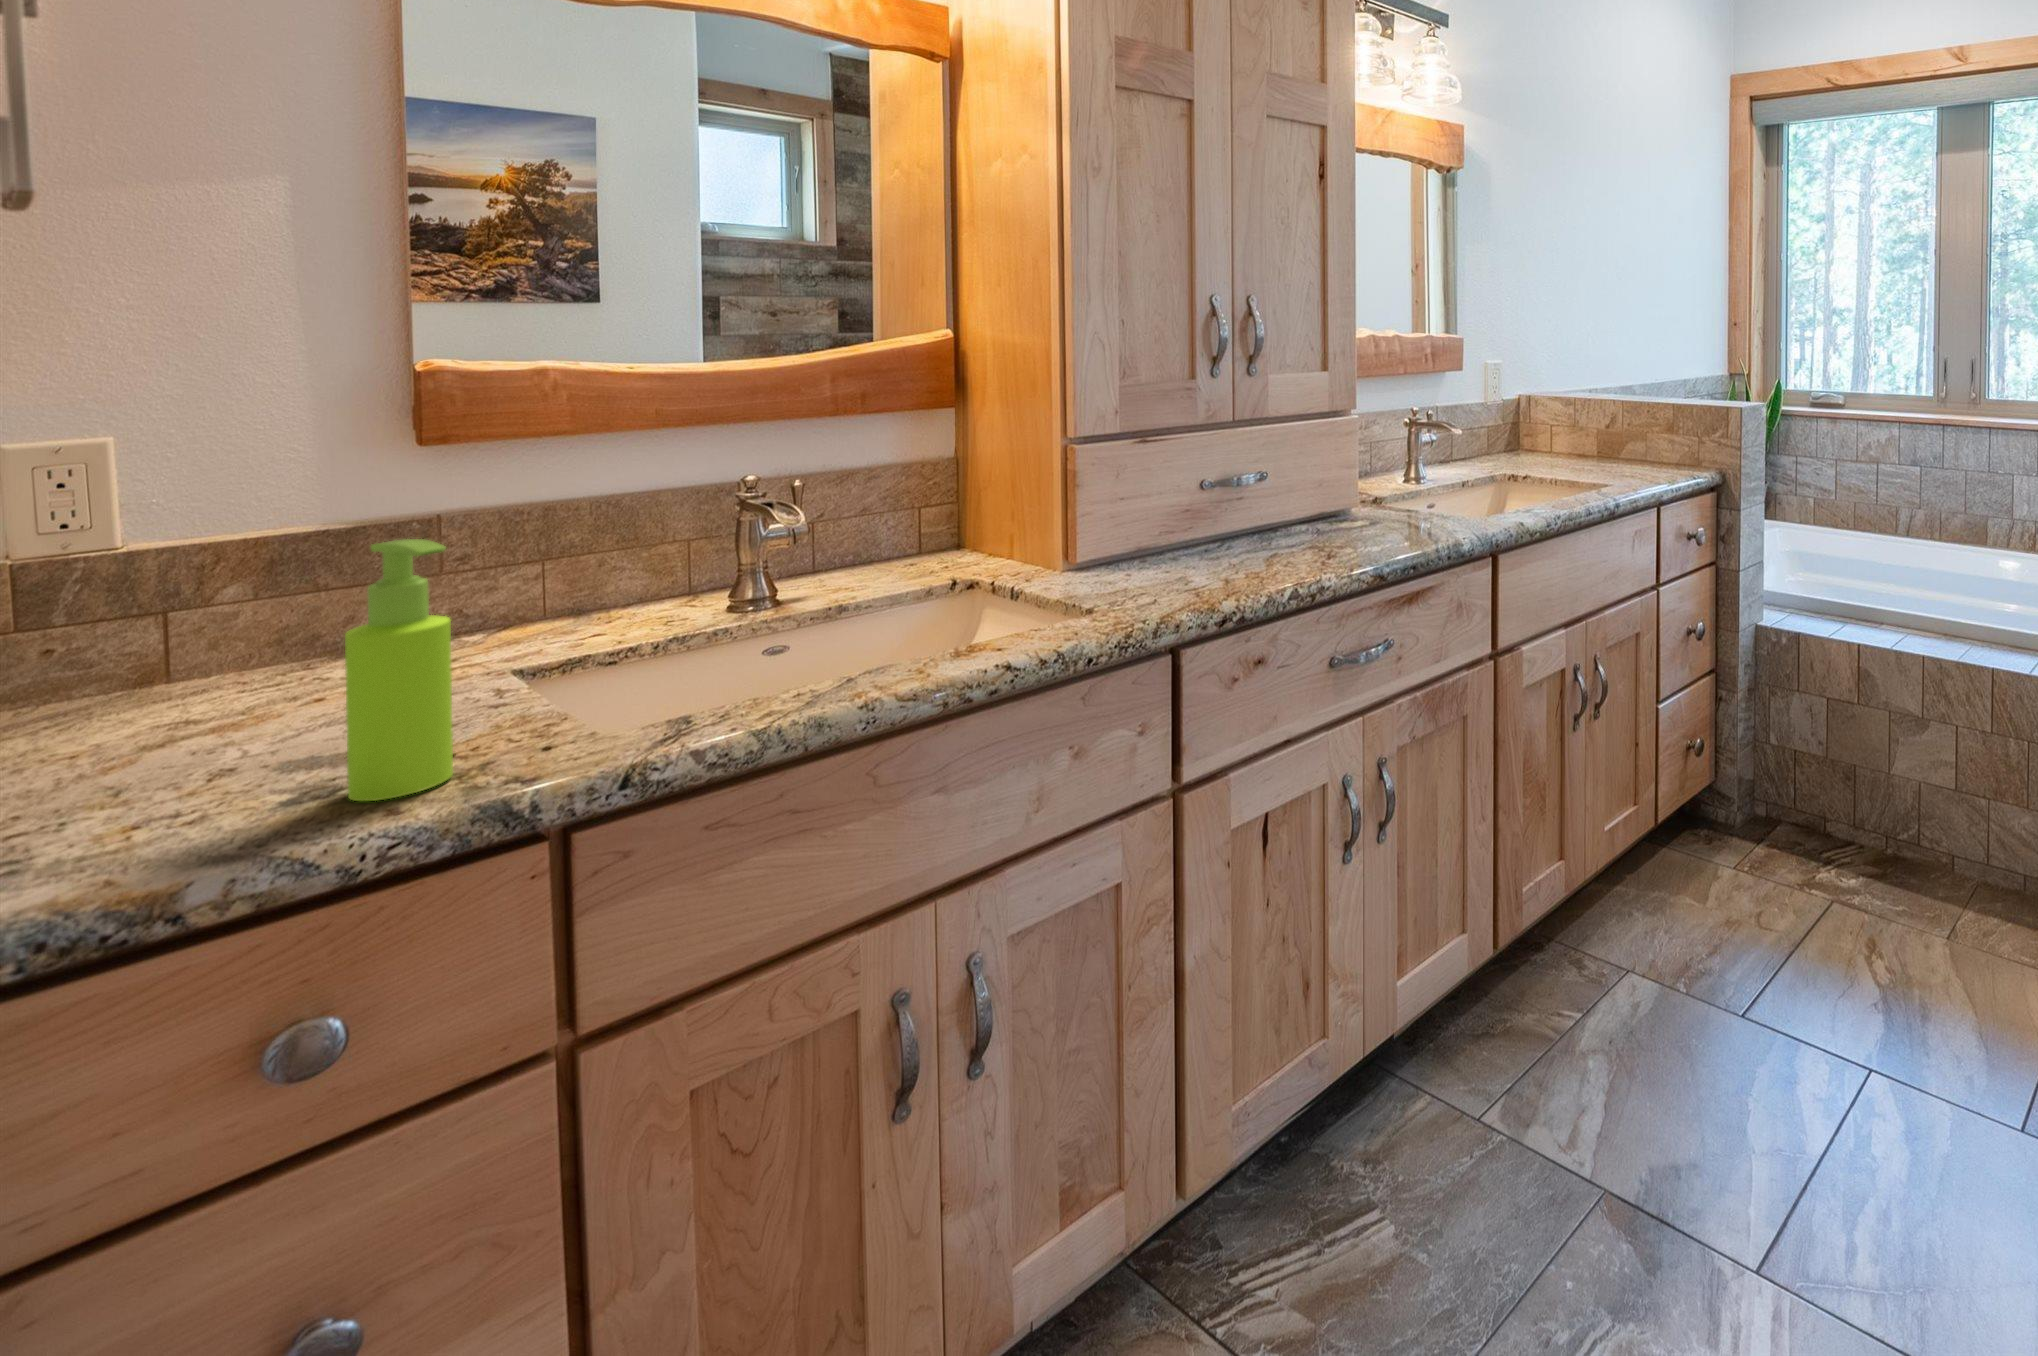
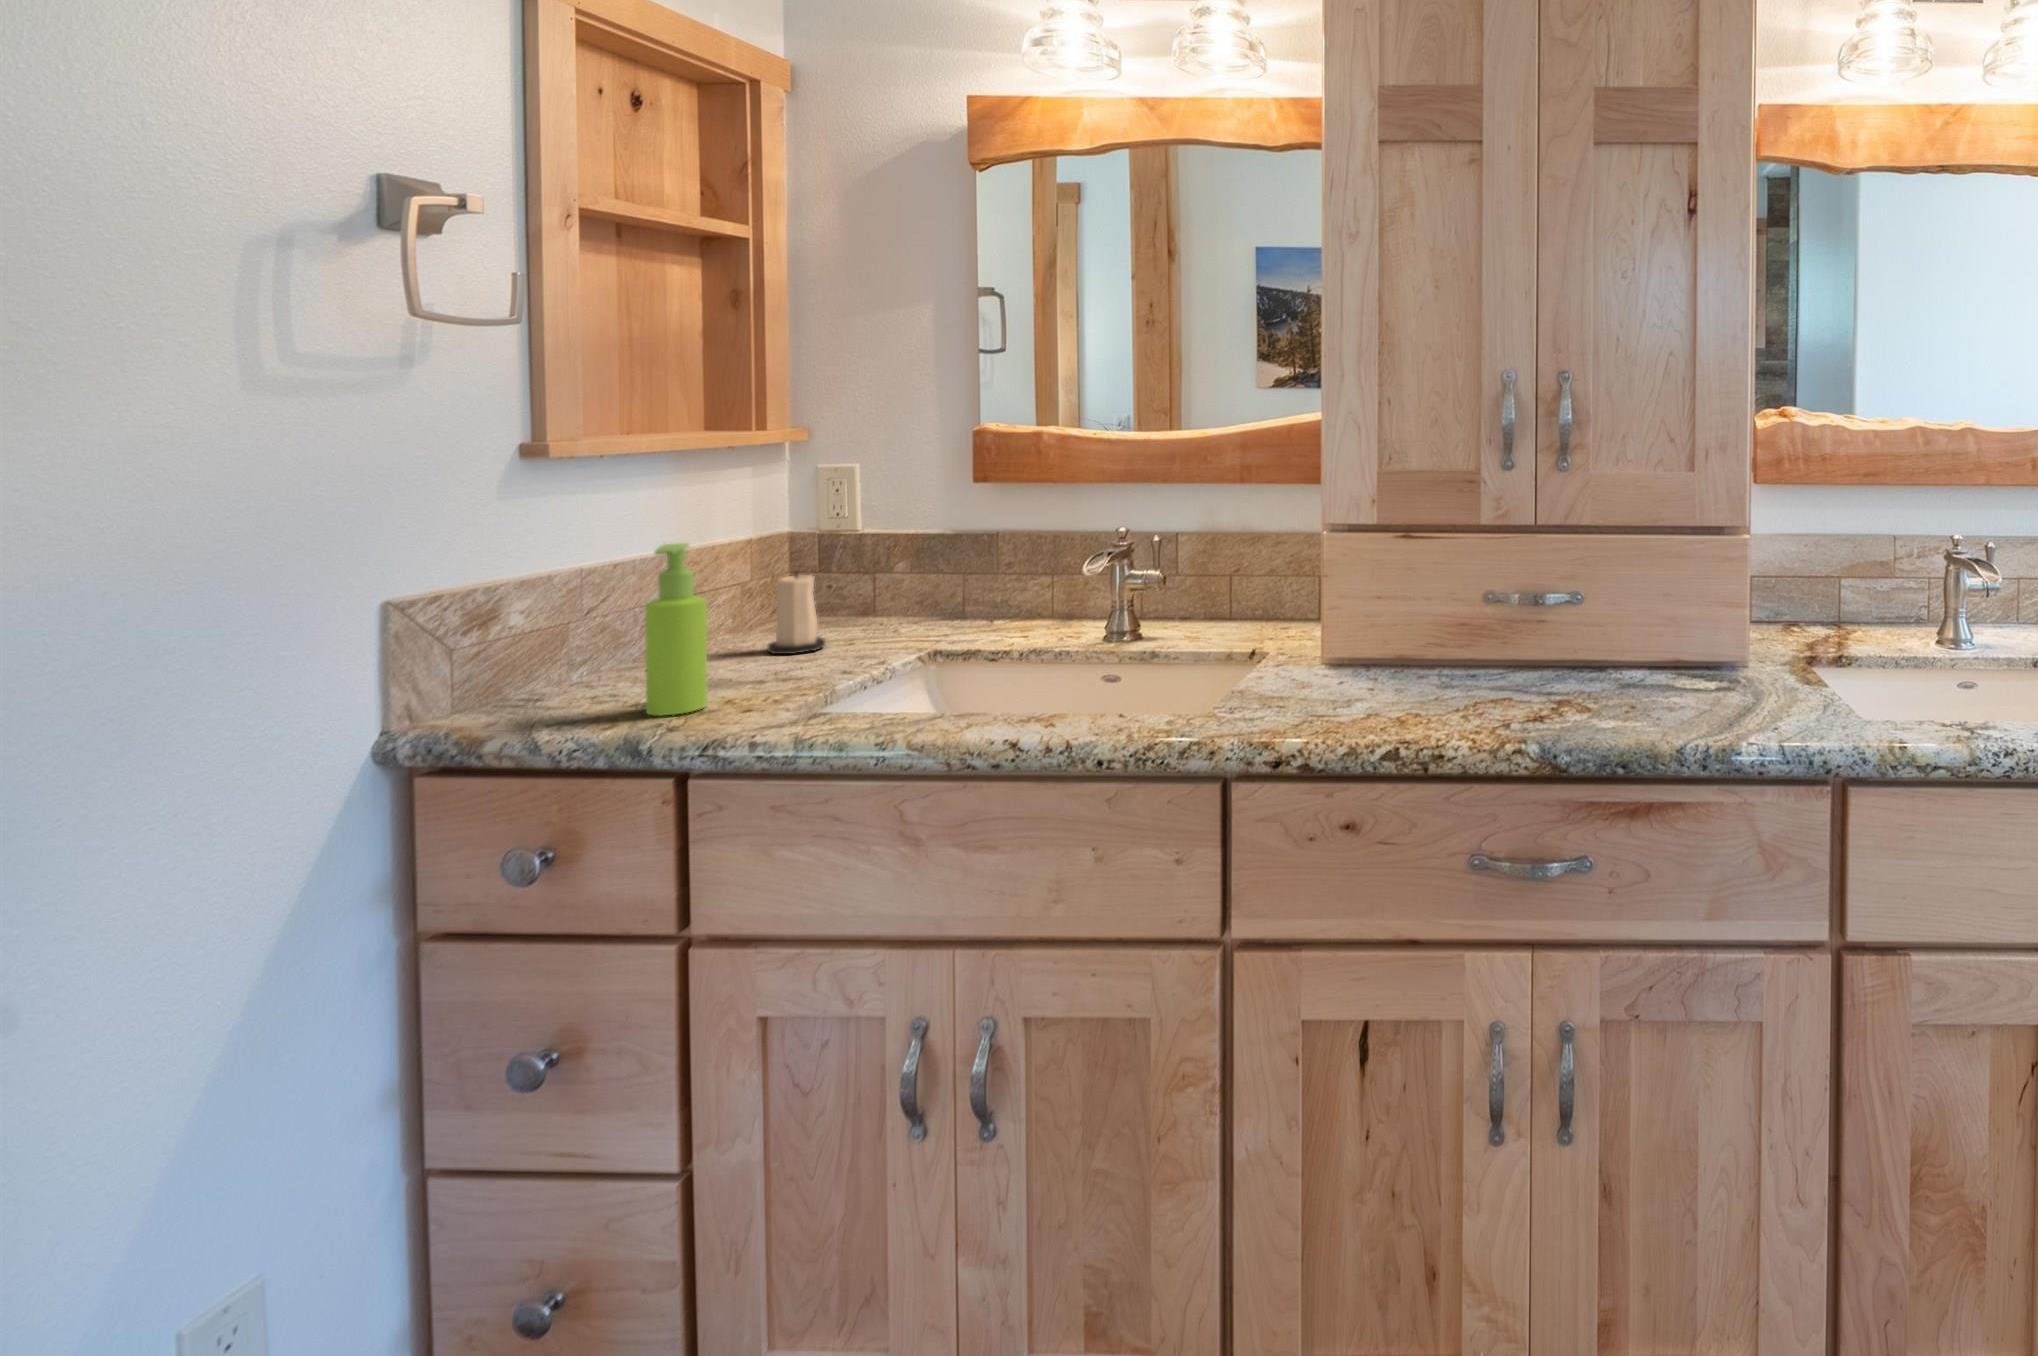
candle: none [130,598,254,742] -> present [768,571,825,654]

